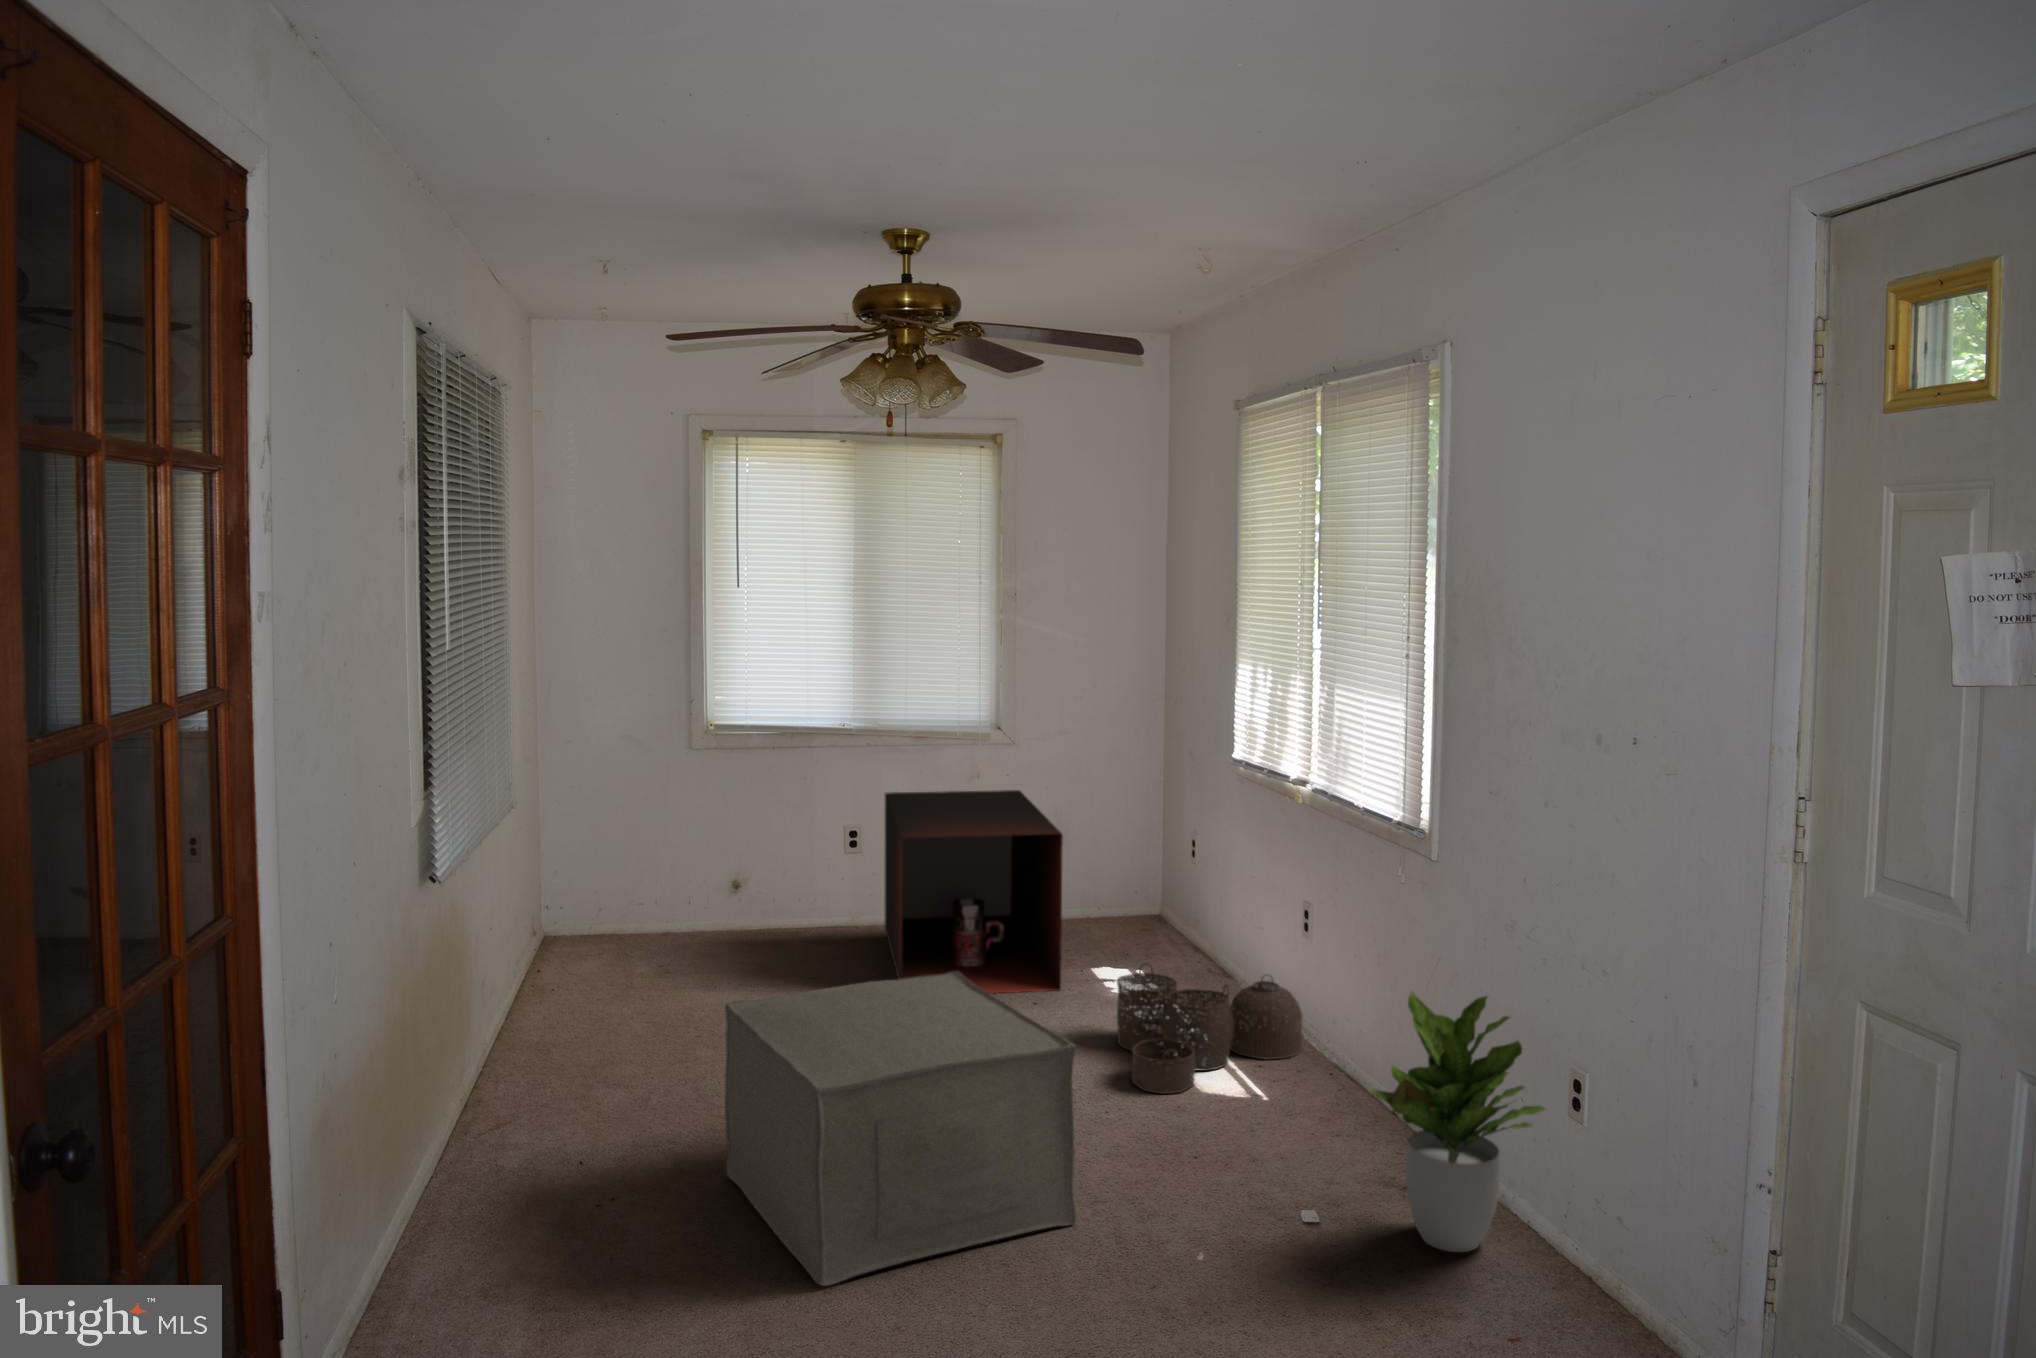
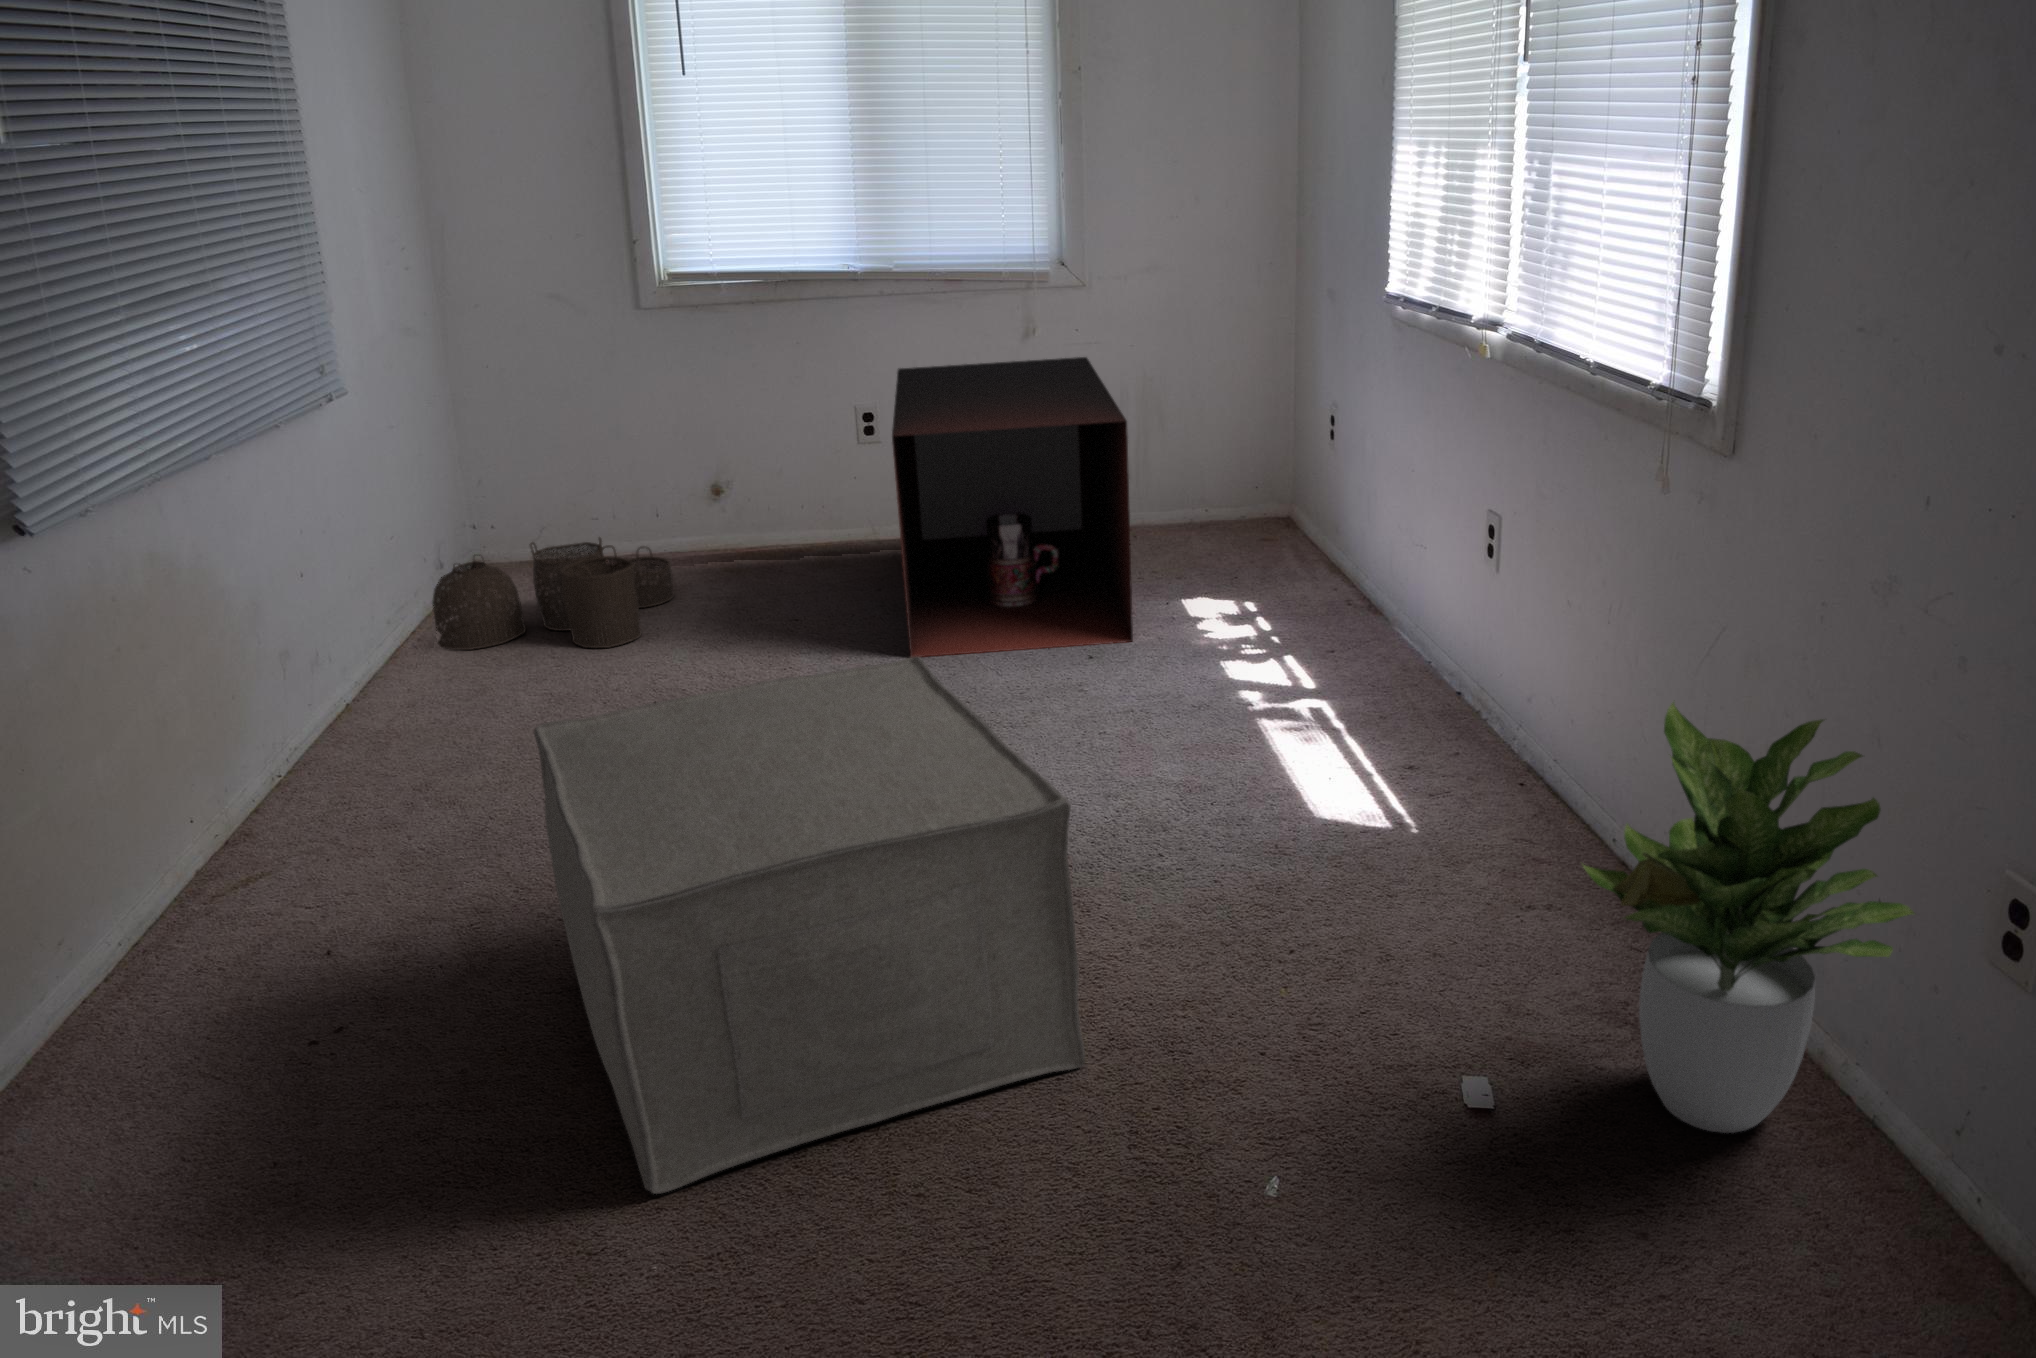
woven basket: present [1117,963,1302,1094] -> present [433,537,674,650]

